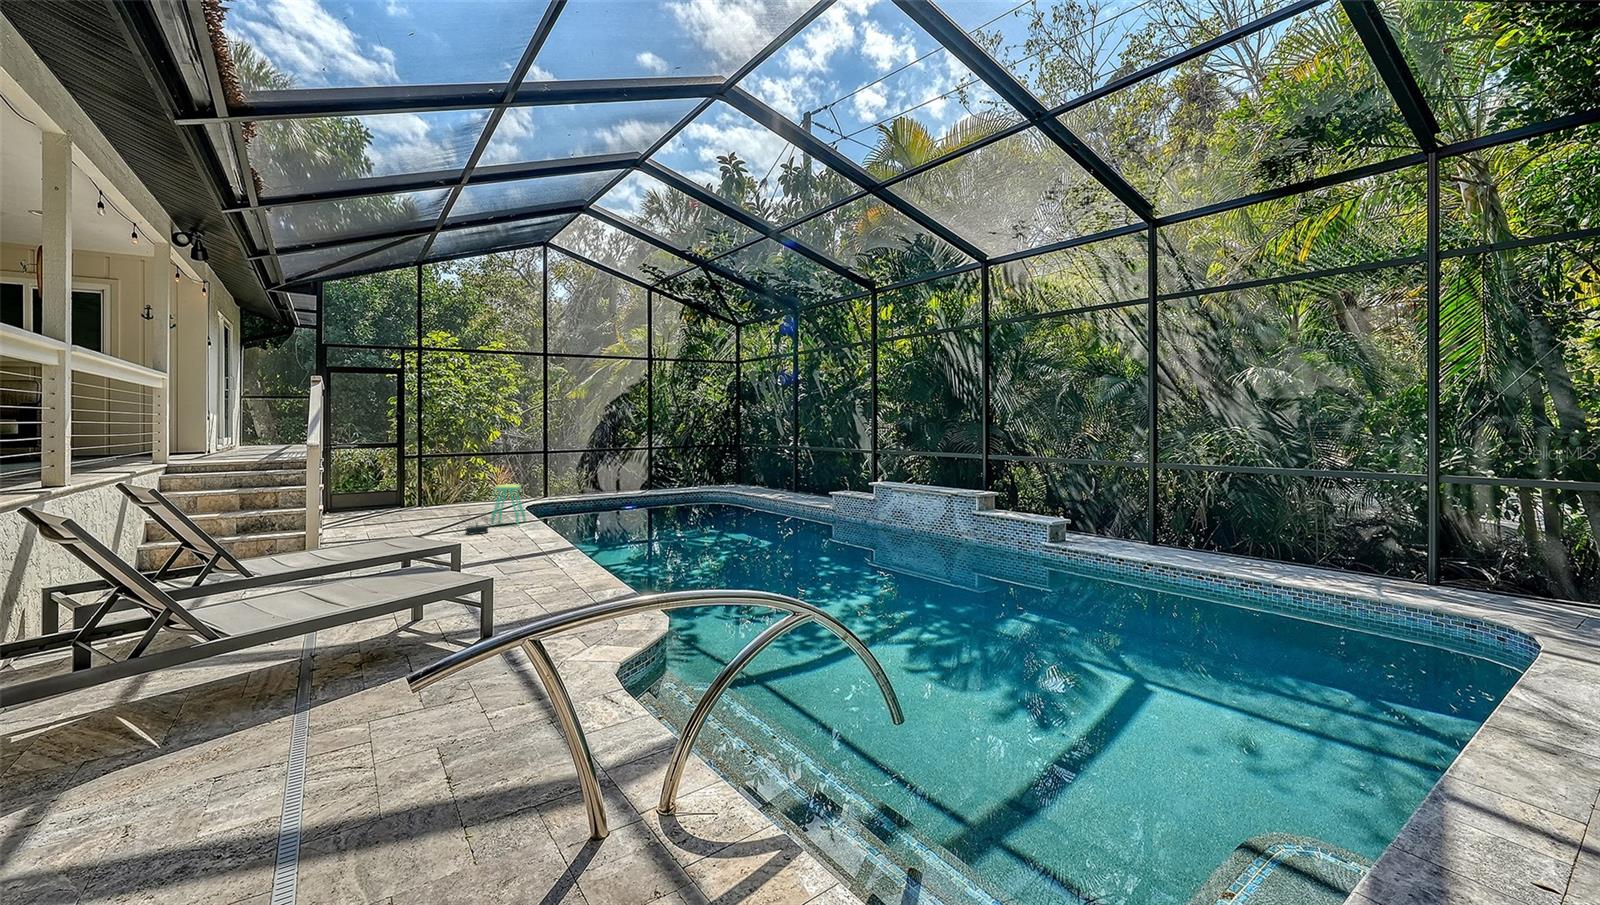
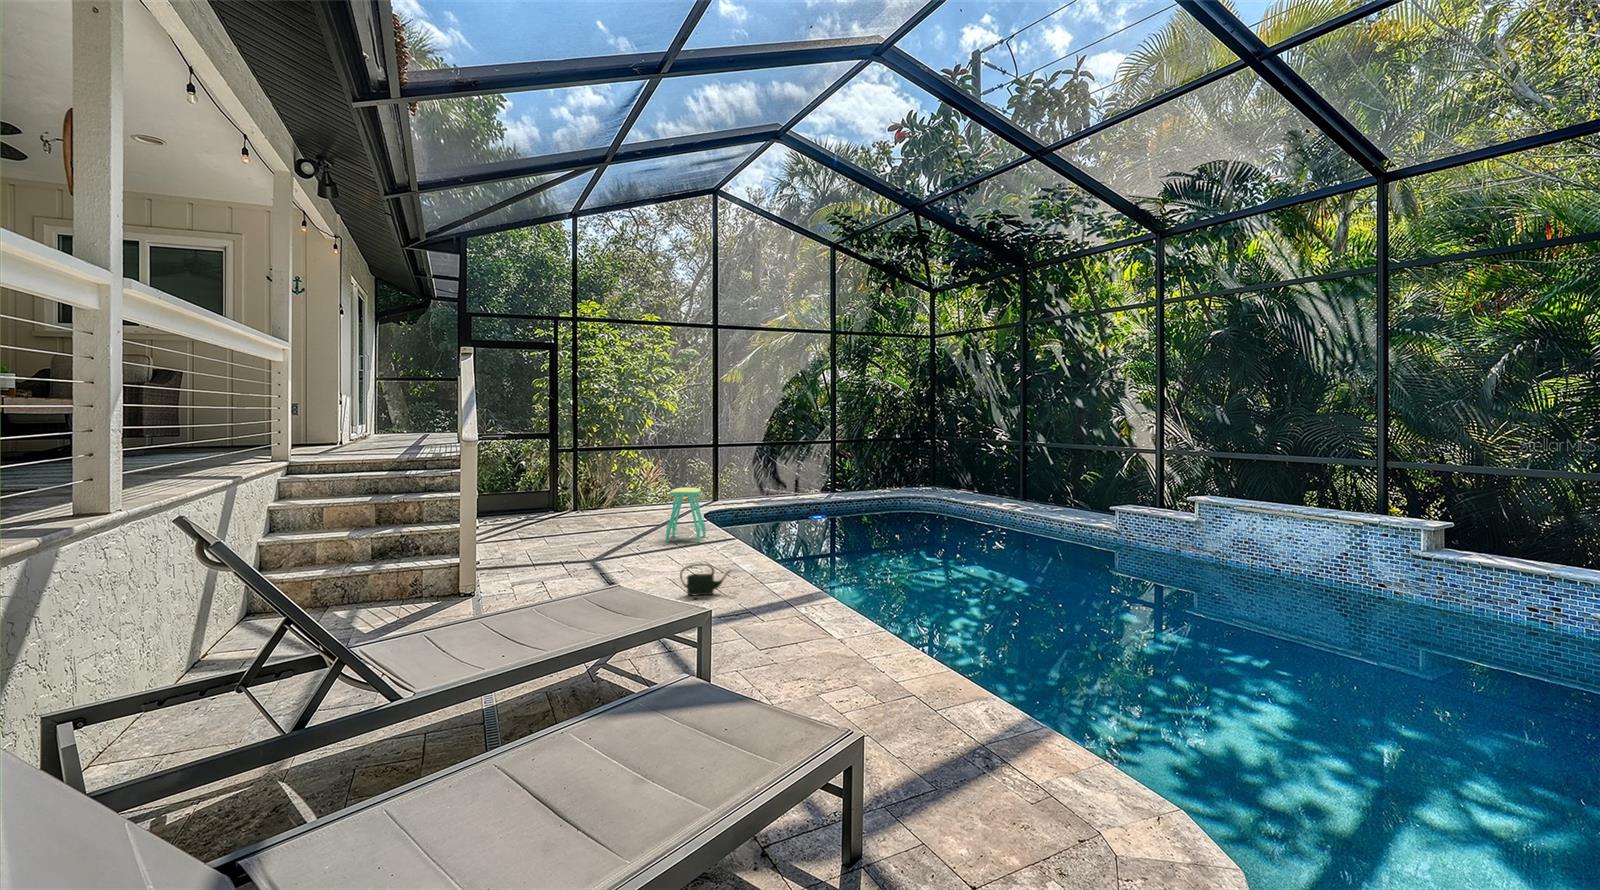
decorative plant: present [460,511,491,535] -> none [632,522,672,557]
watering can: none [481,533,520,555] -> present [680,563,731,595]

